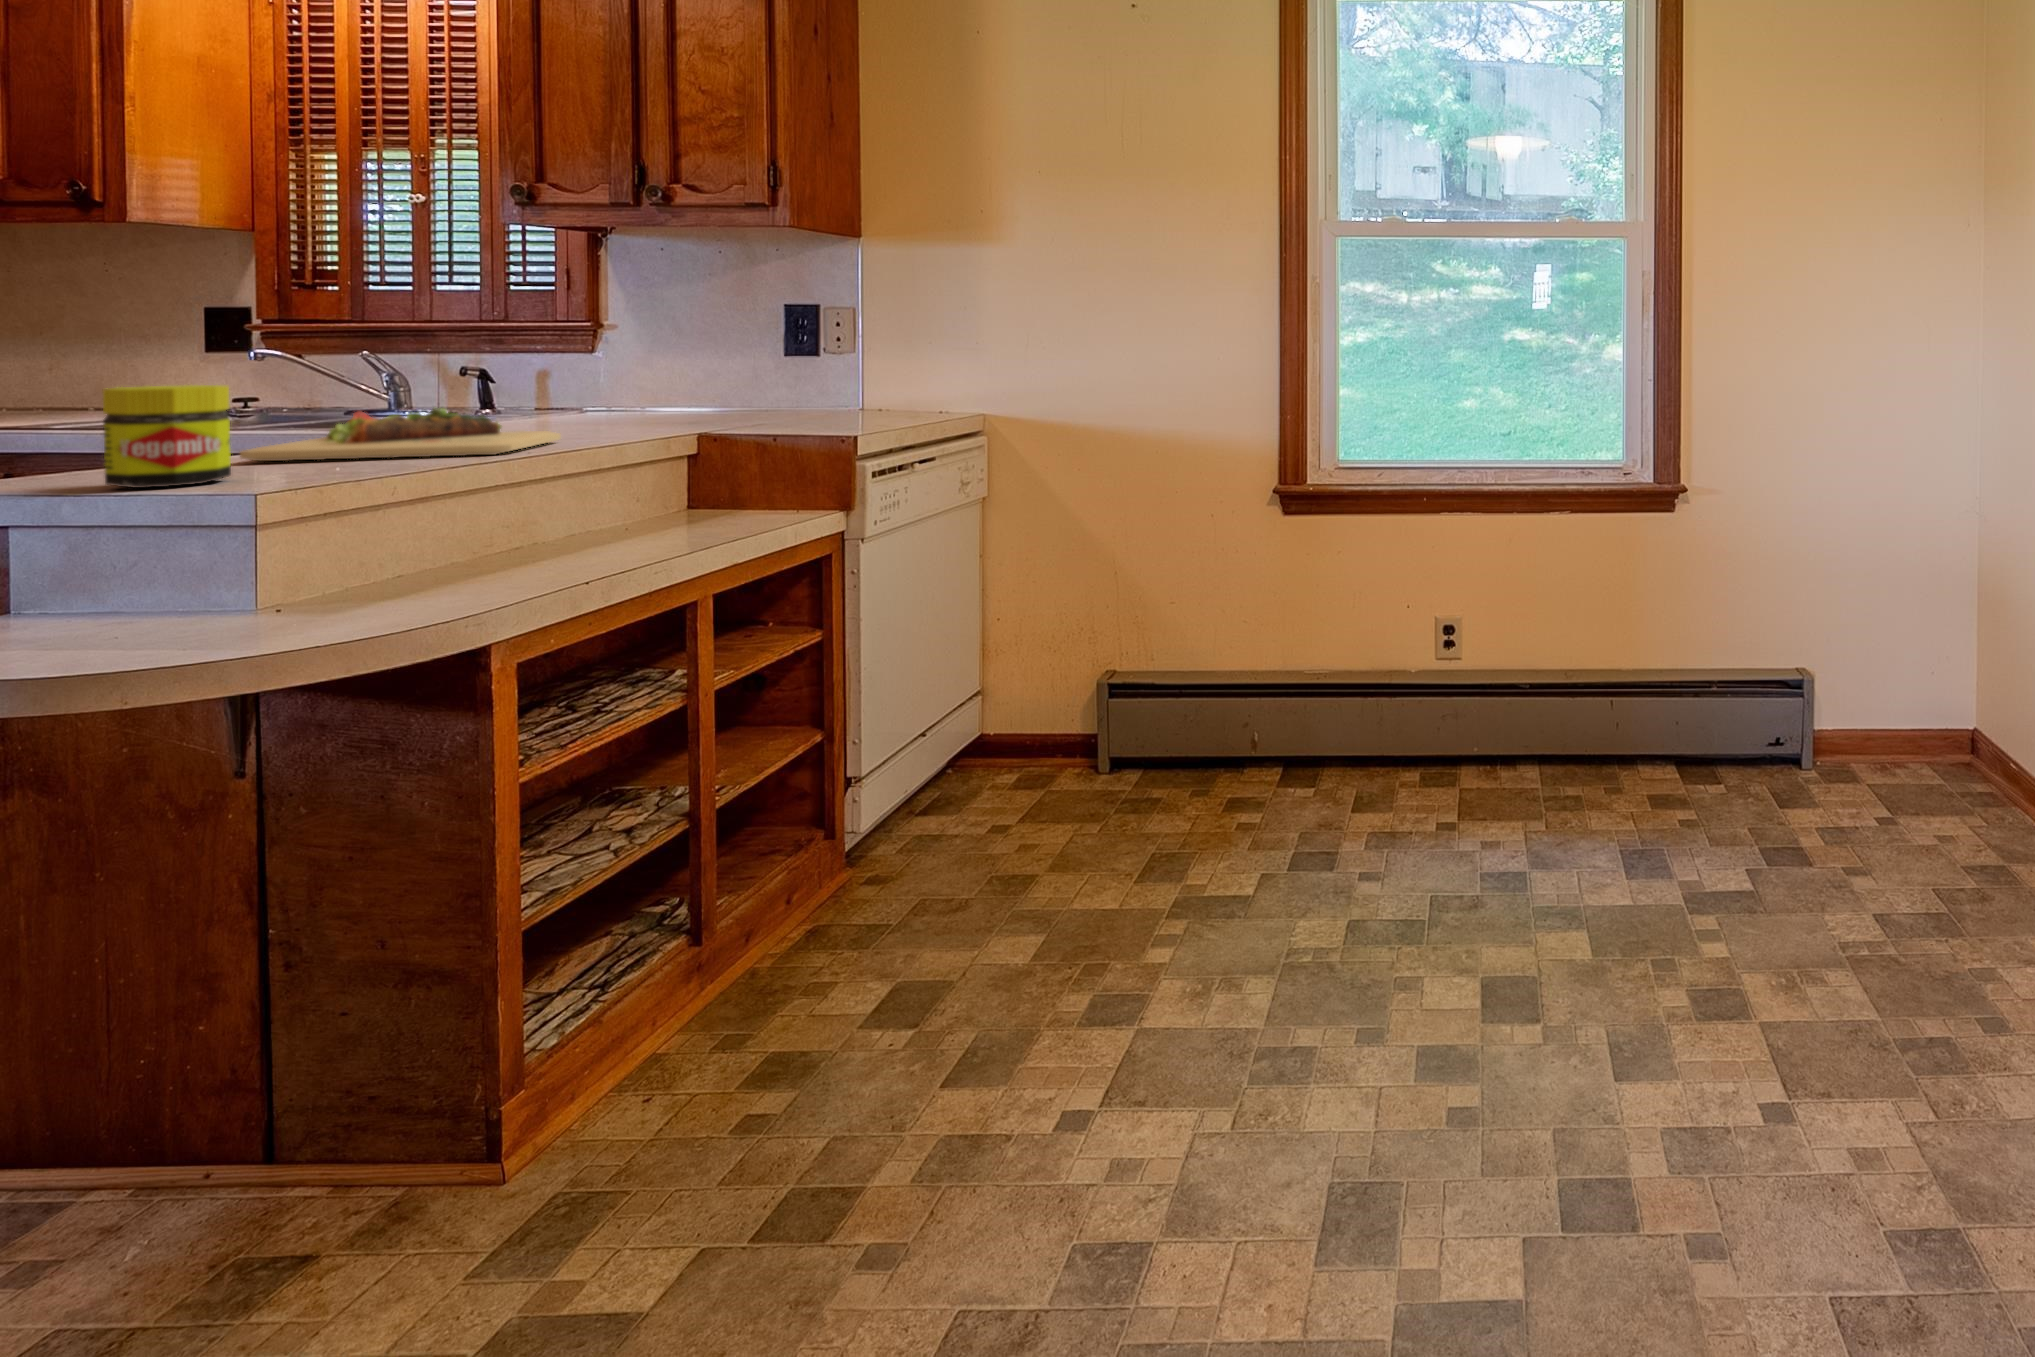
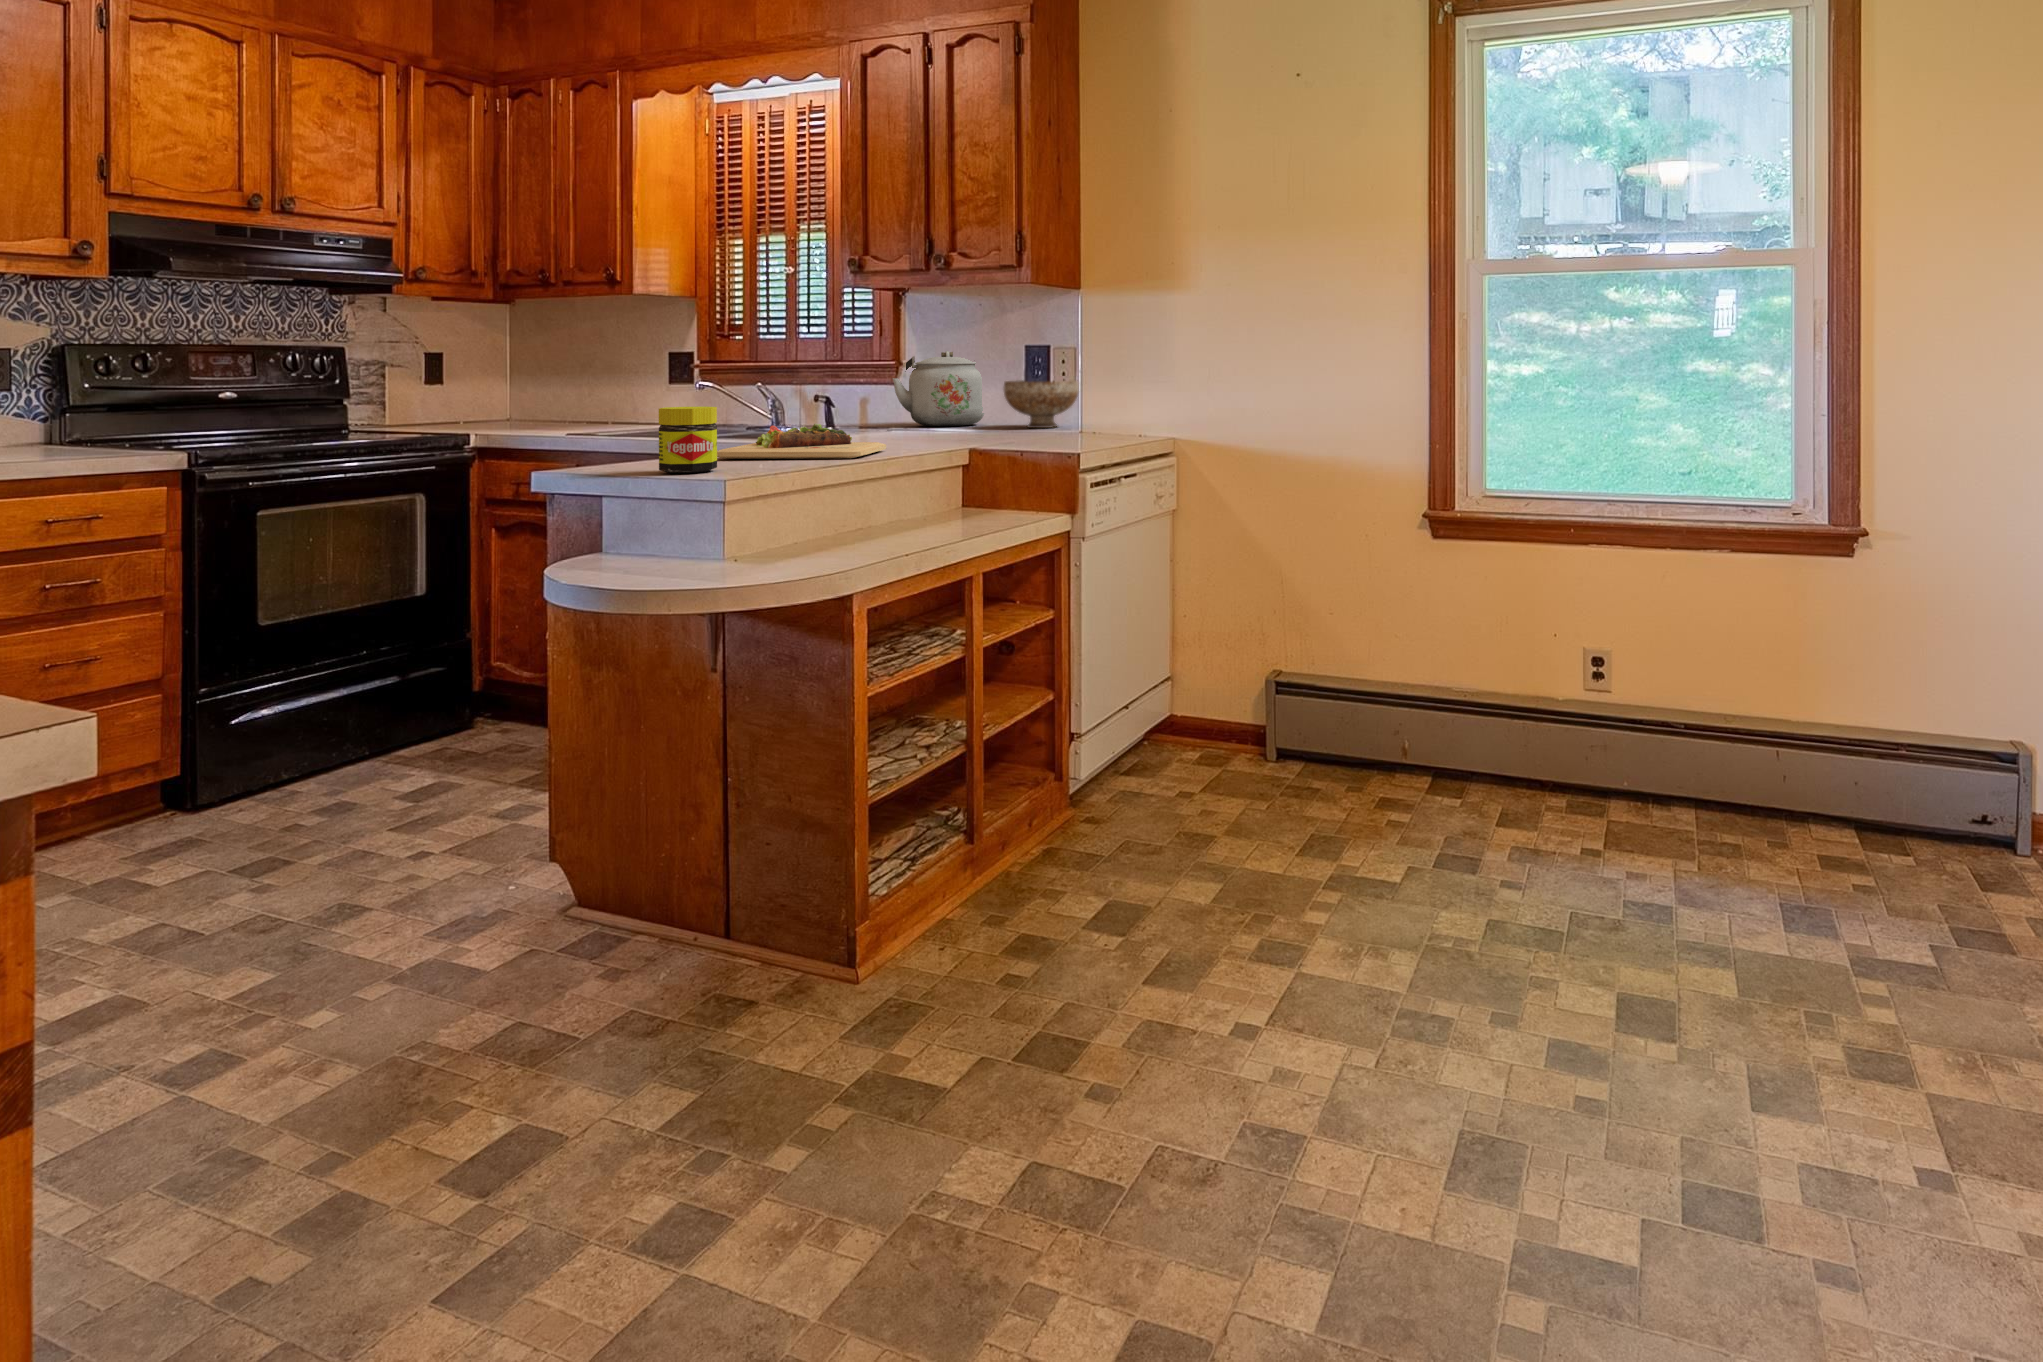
kettle: none [589,312,734,406] -> present [892,351,984,426]
bowl: none [758,348,865,407] -> present [1004,380,1079,428]

